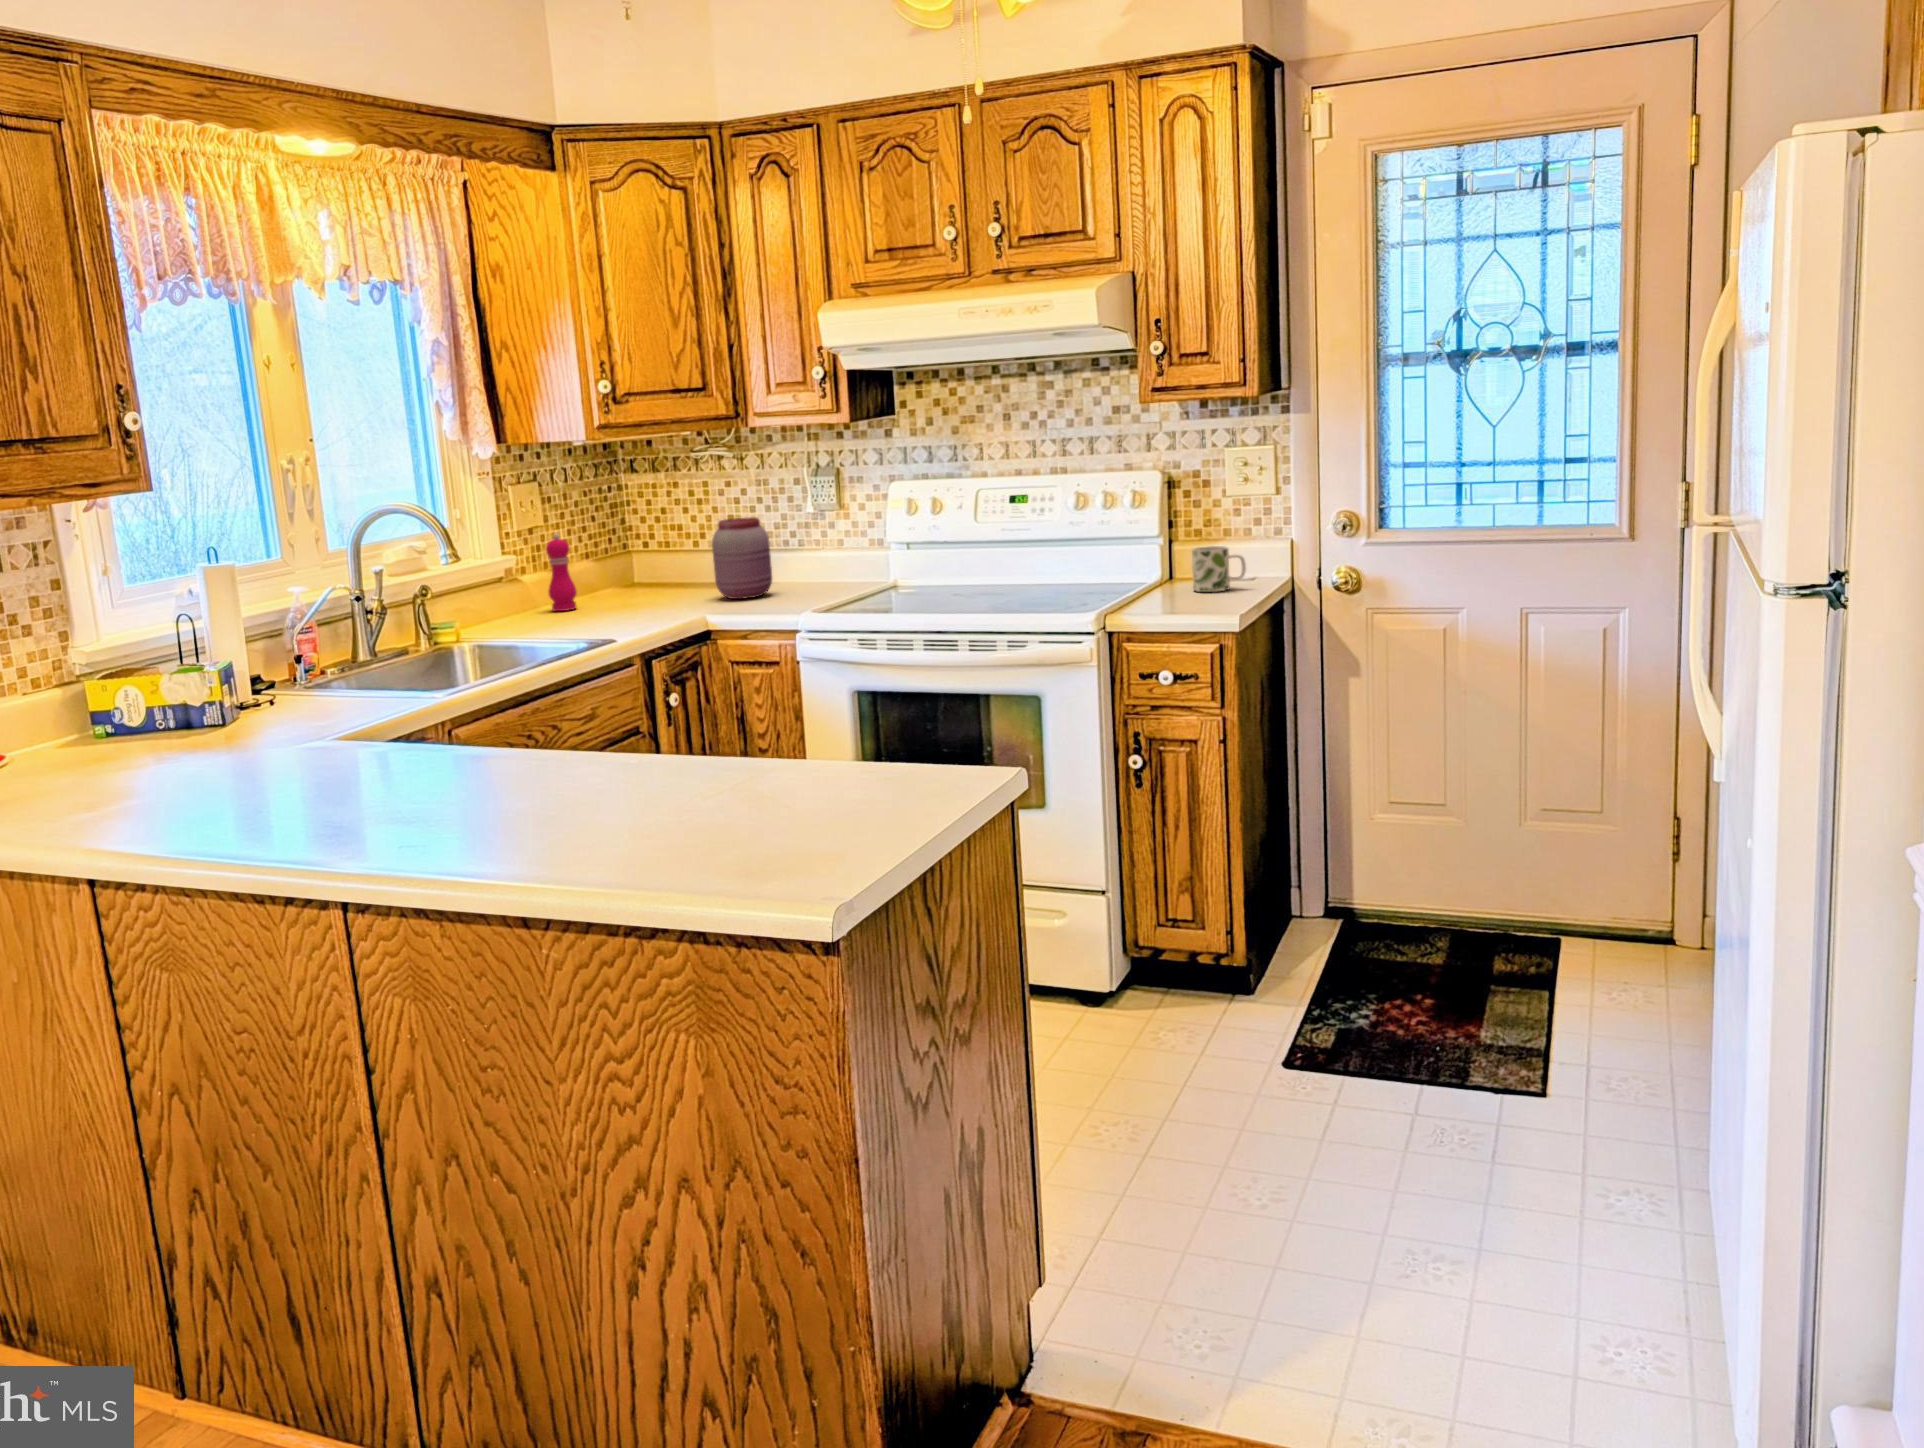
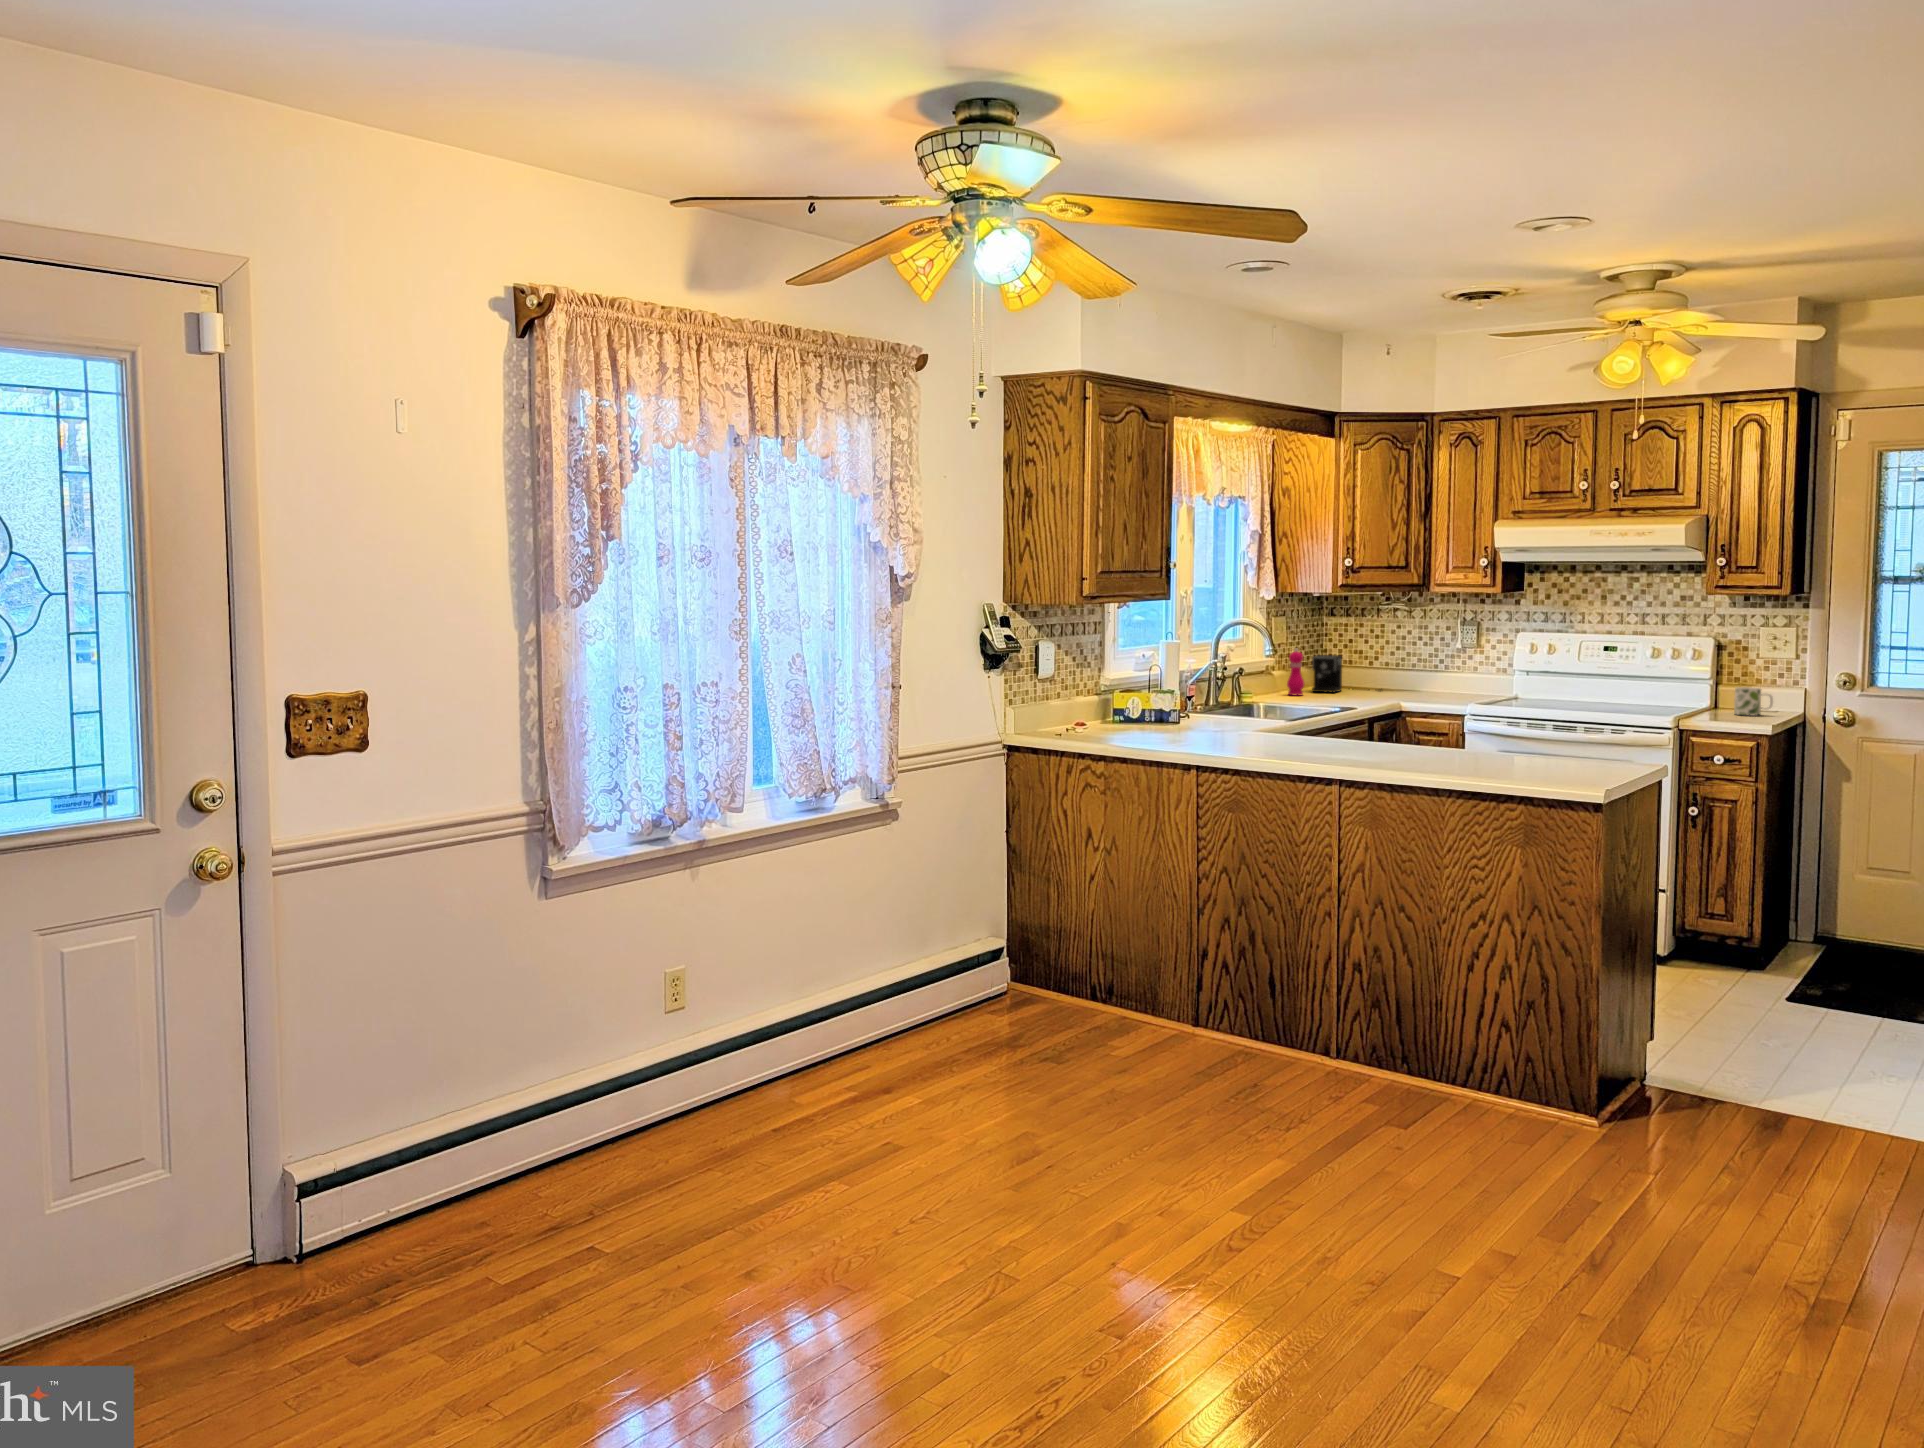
jar: present [712,517,772,599] -> none [1395,648,1433,698]
coffee maker: none [593,536,712,600] -> present [1312,655,1381,693]

